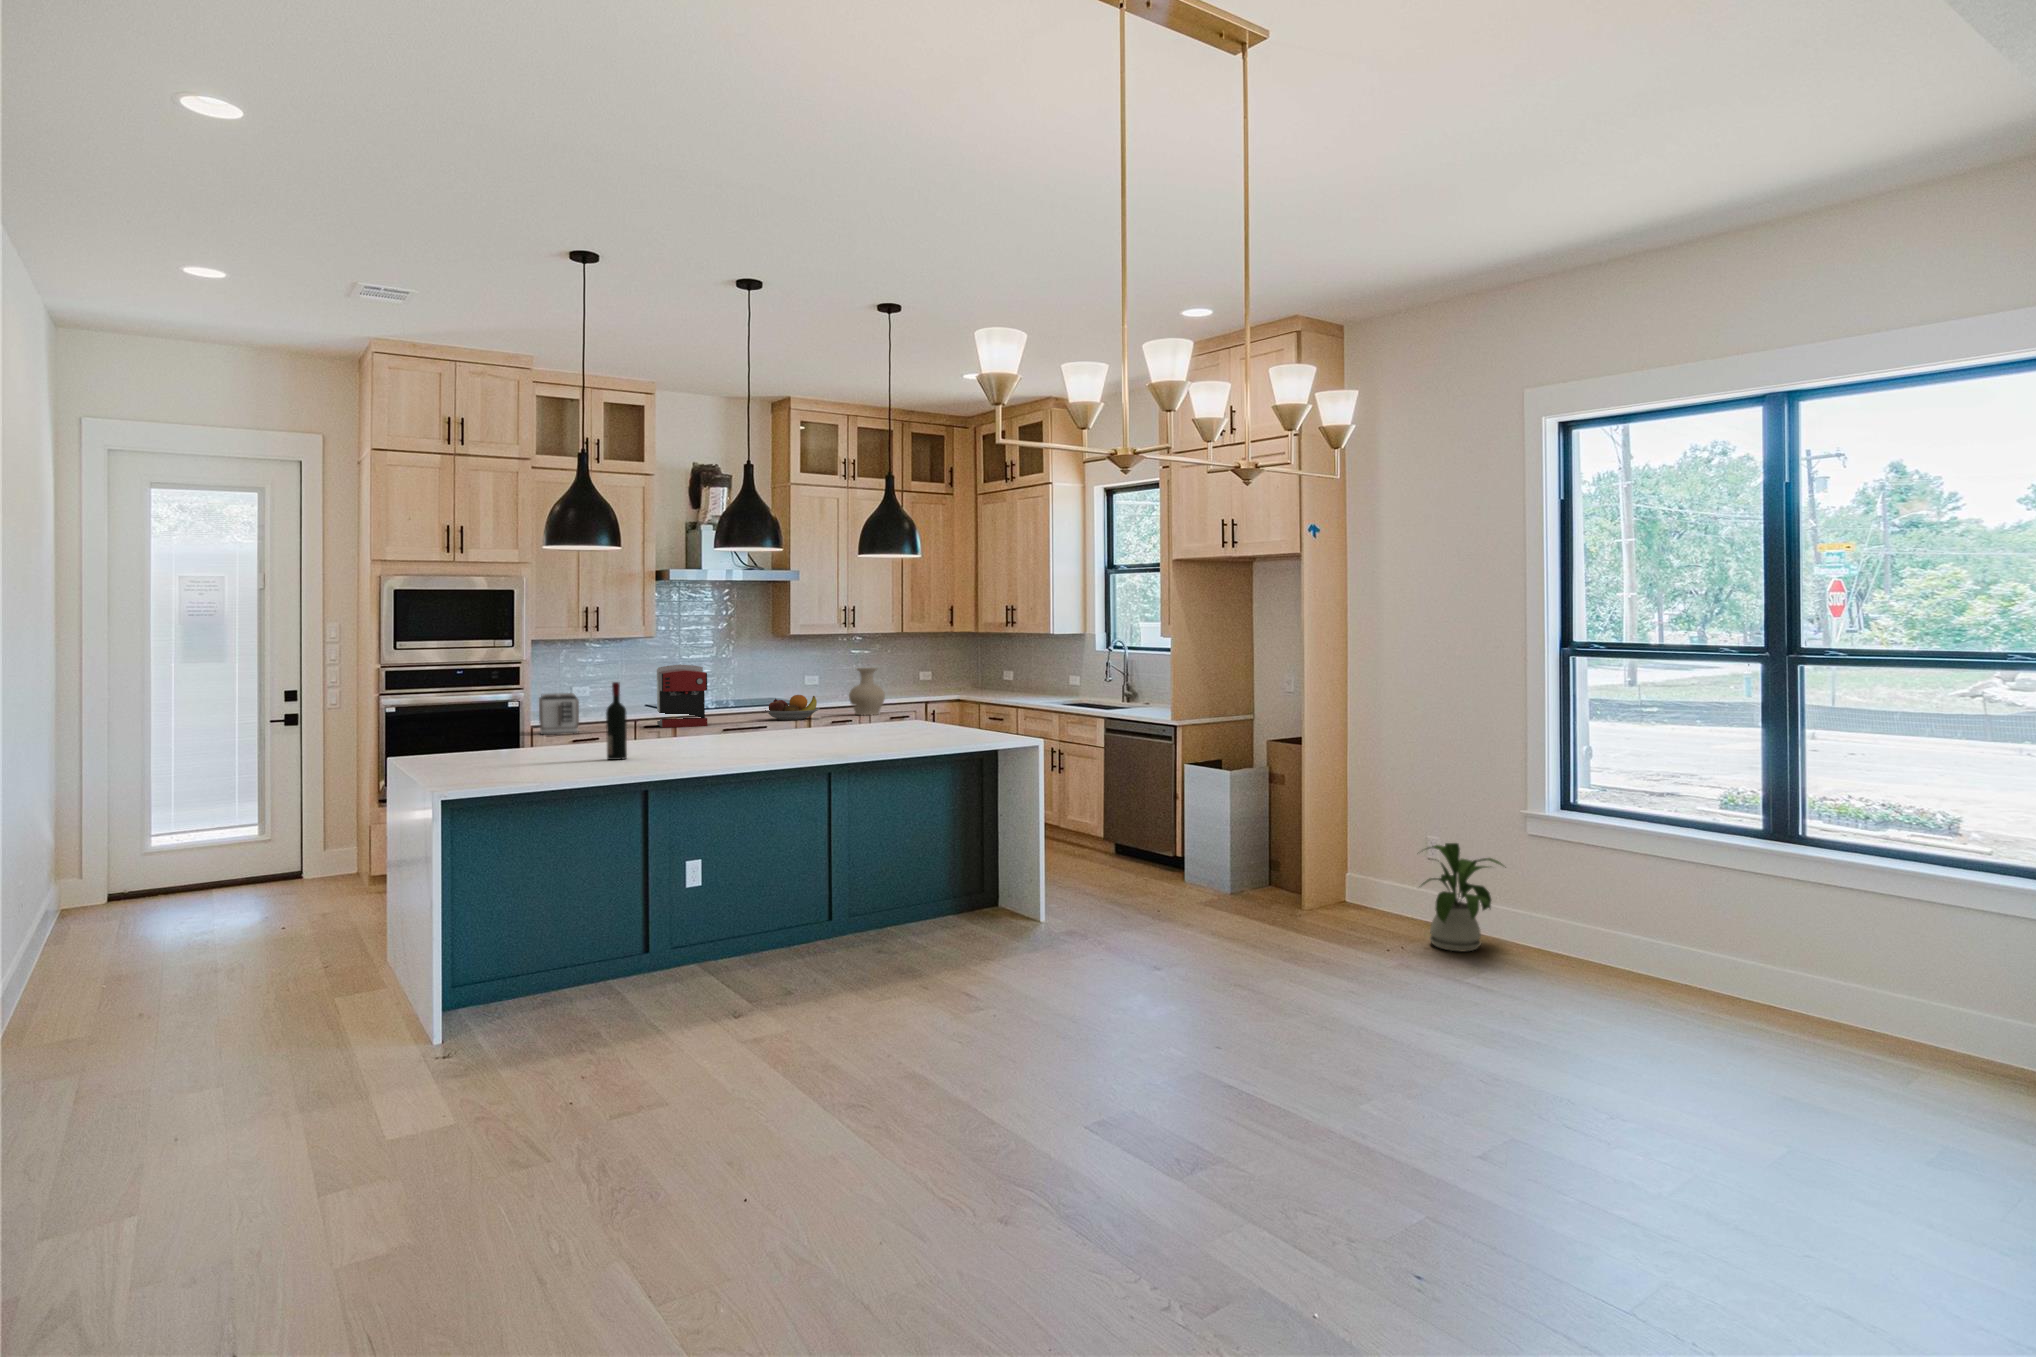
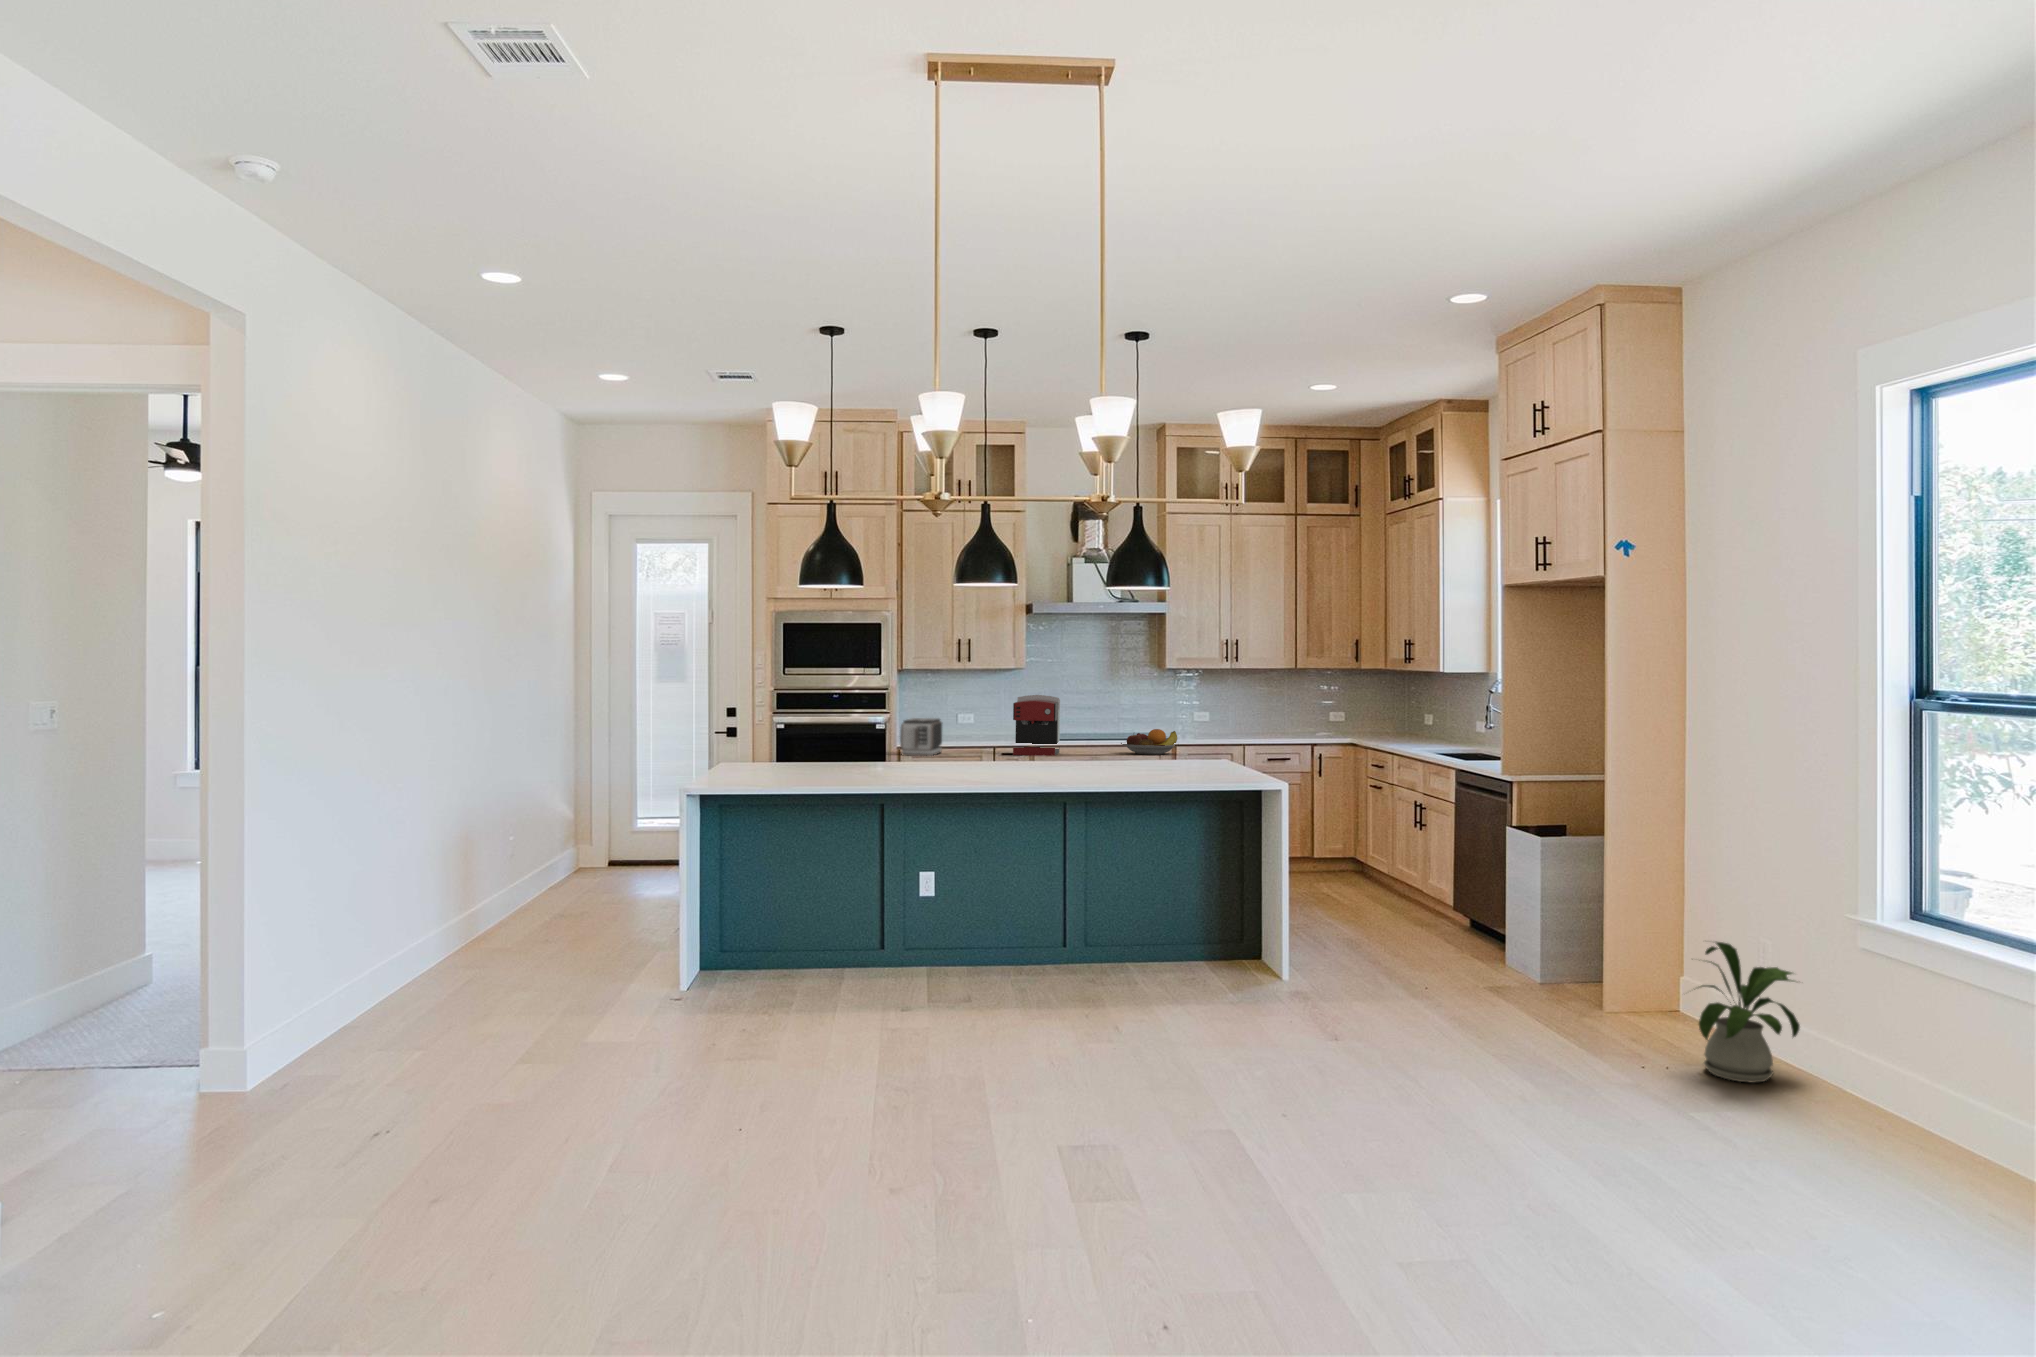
vase: present [849,668,885,715] -> none [1218,704,1257,754]
wine bottle: present [606,682,627,760] -> none [861,708,878,776]

